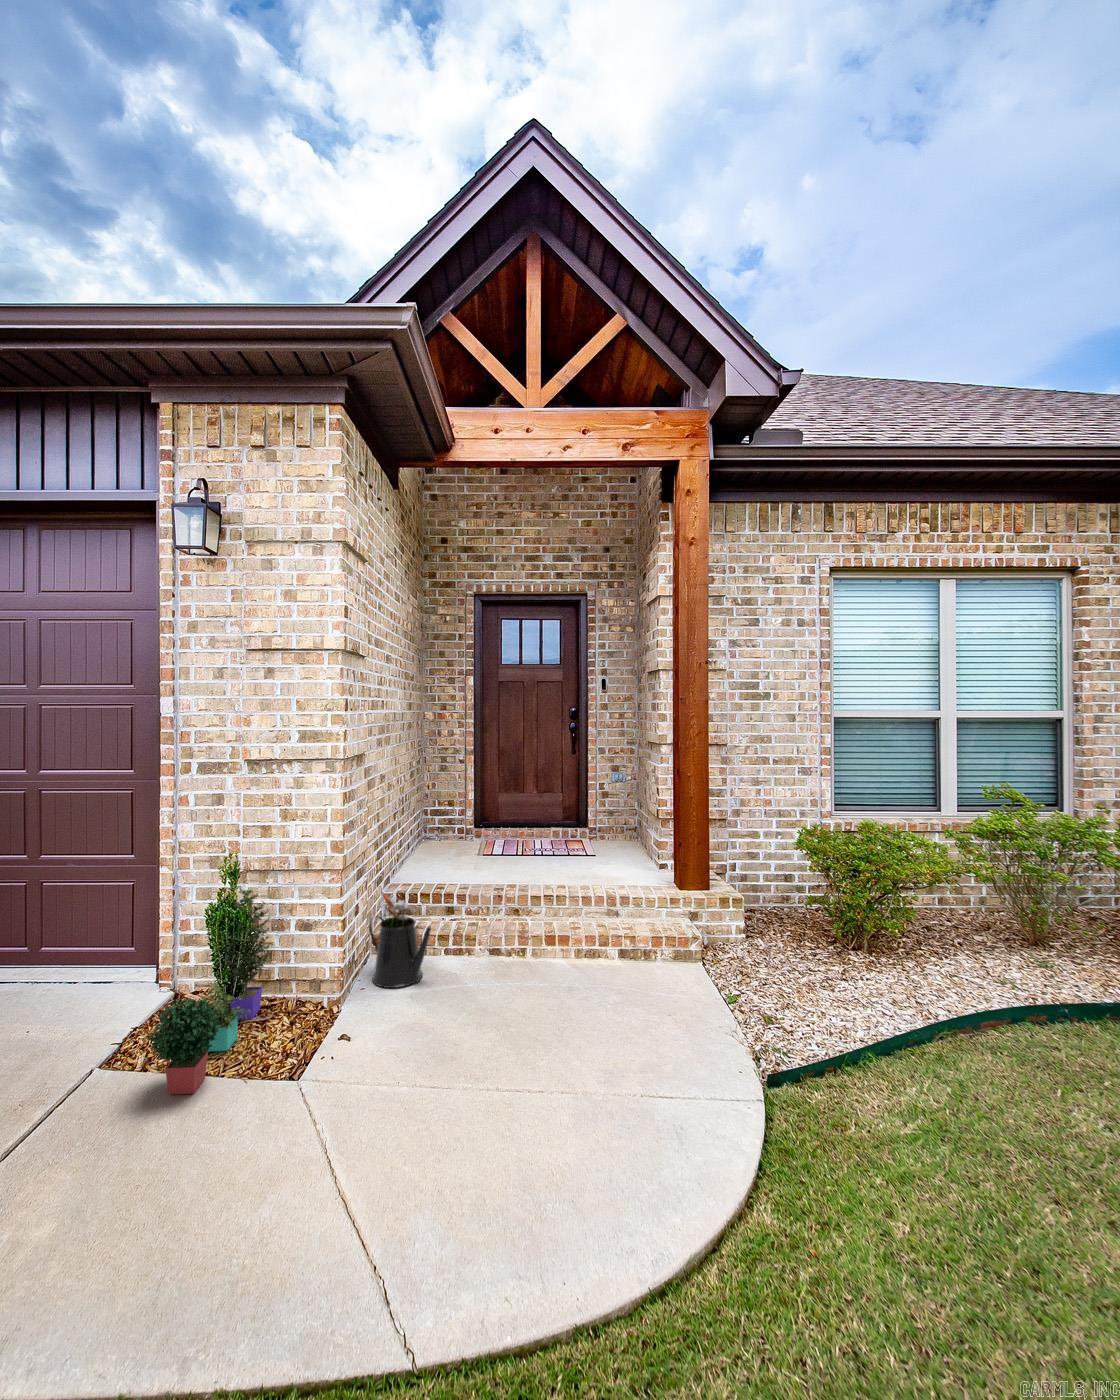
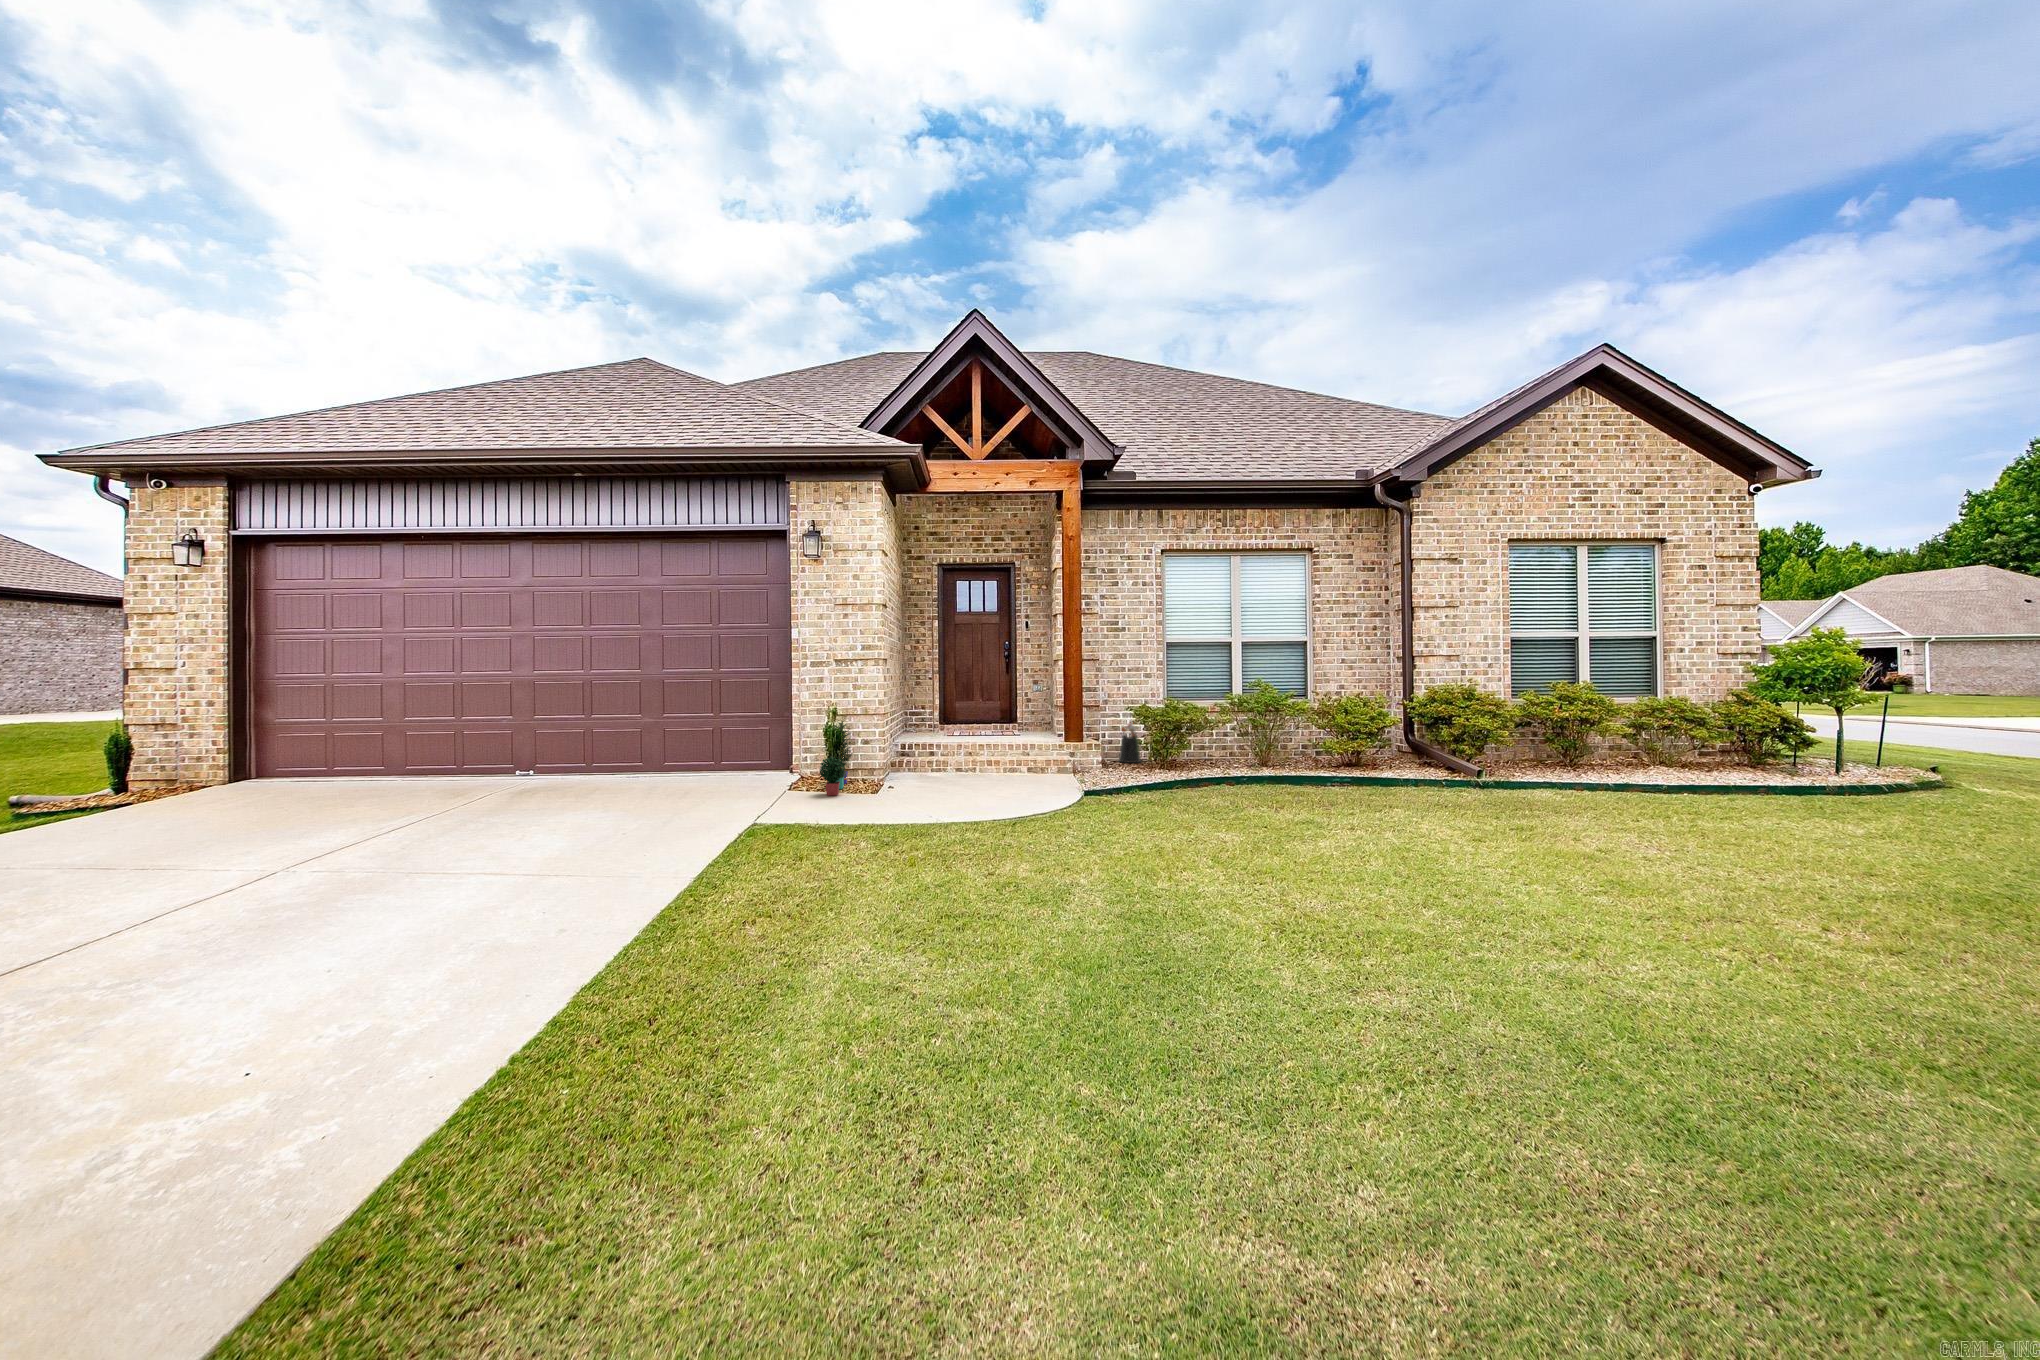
watering can: present [369,893,431,988] -> present [1119,722,1141,763]

